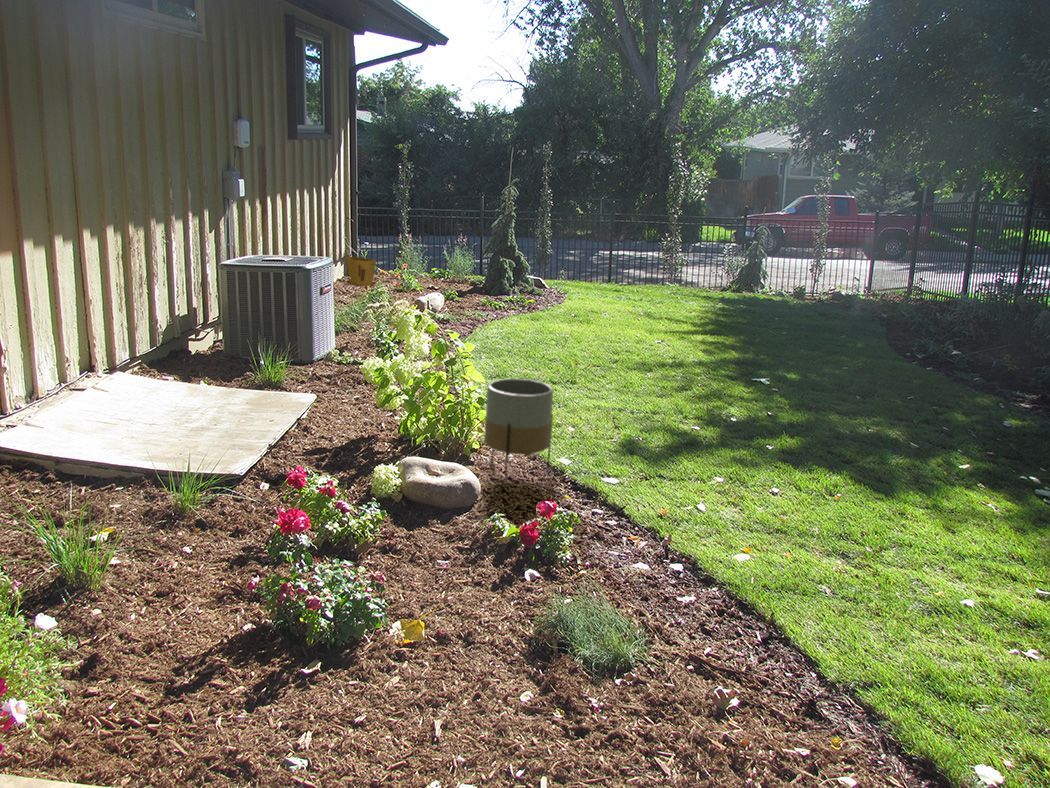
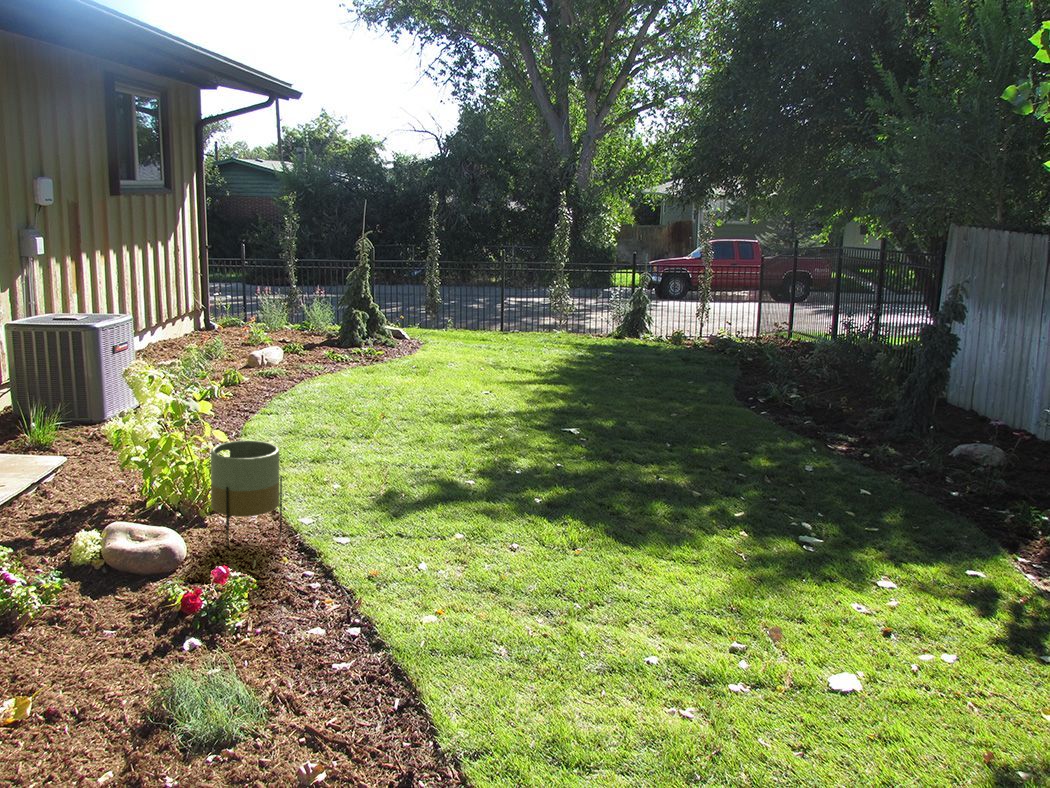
bucket: present [346,257,378,285] -> none [199,309,231,337]

